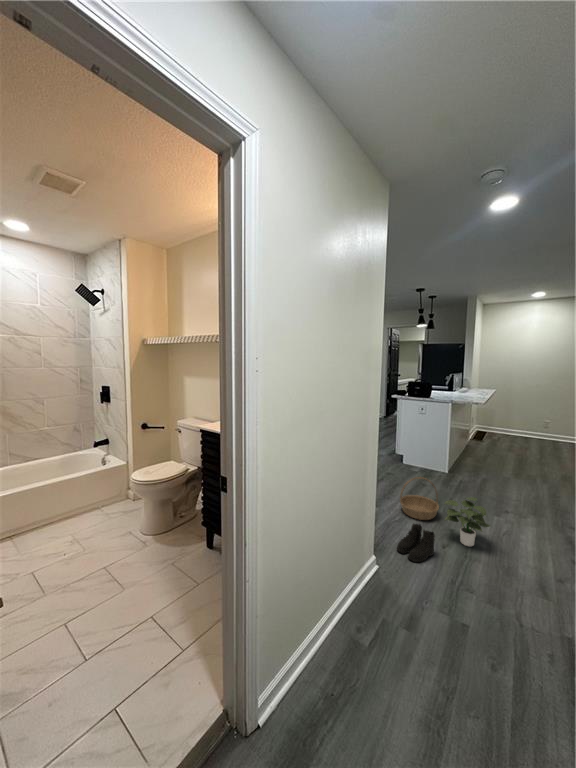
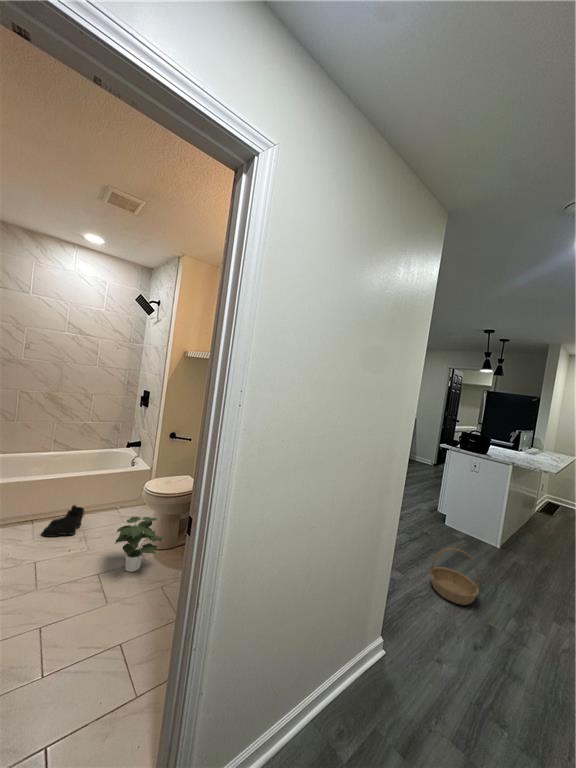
potted plant: present [444,497,490,546] -> present [115,517,164,572]
boots: present [397,524,435,562] -> present [41,505,84,537]

